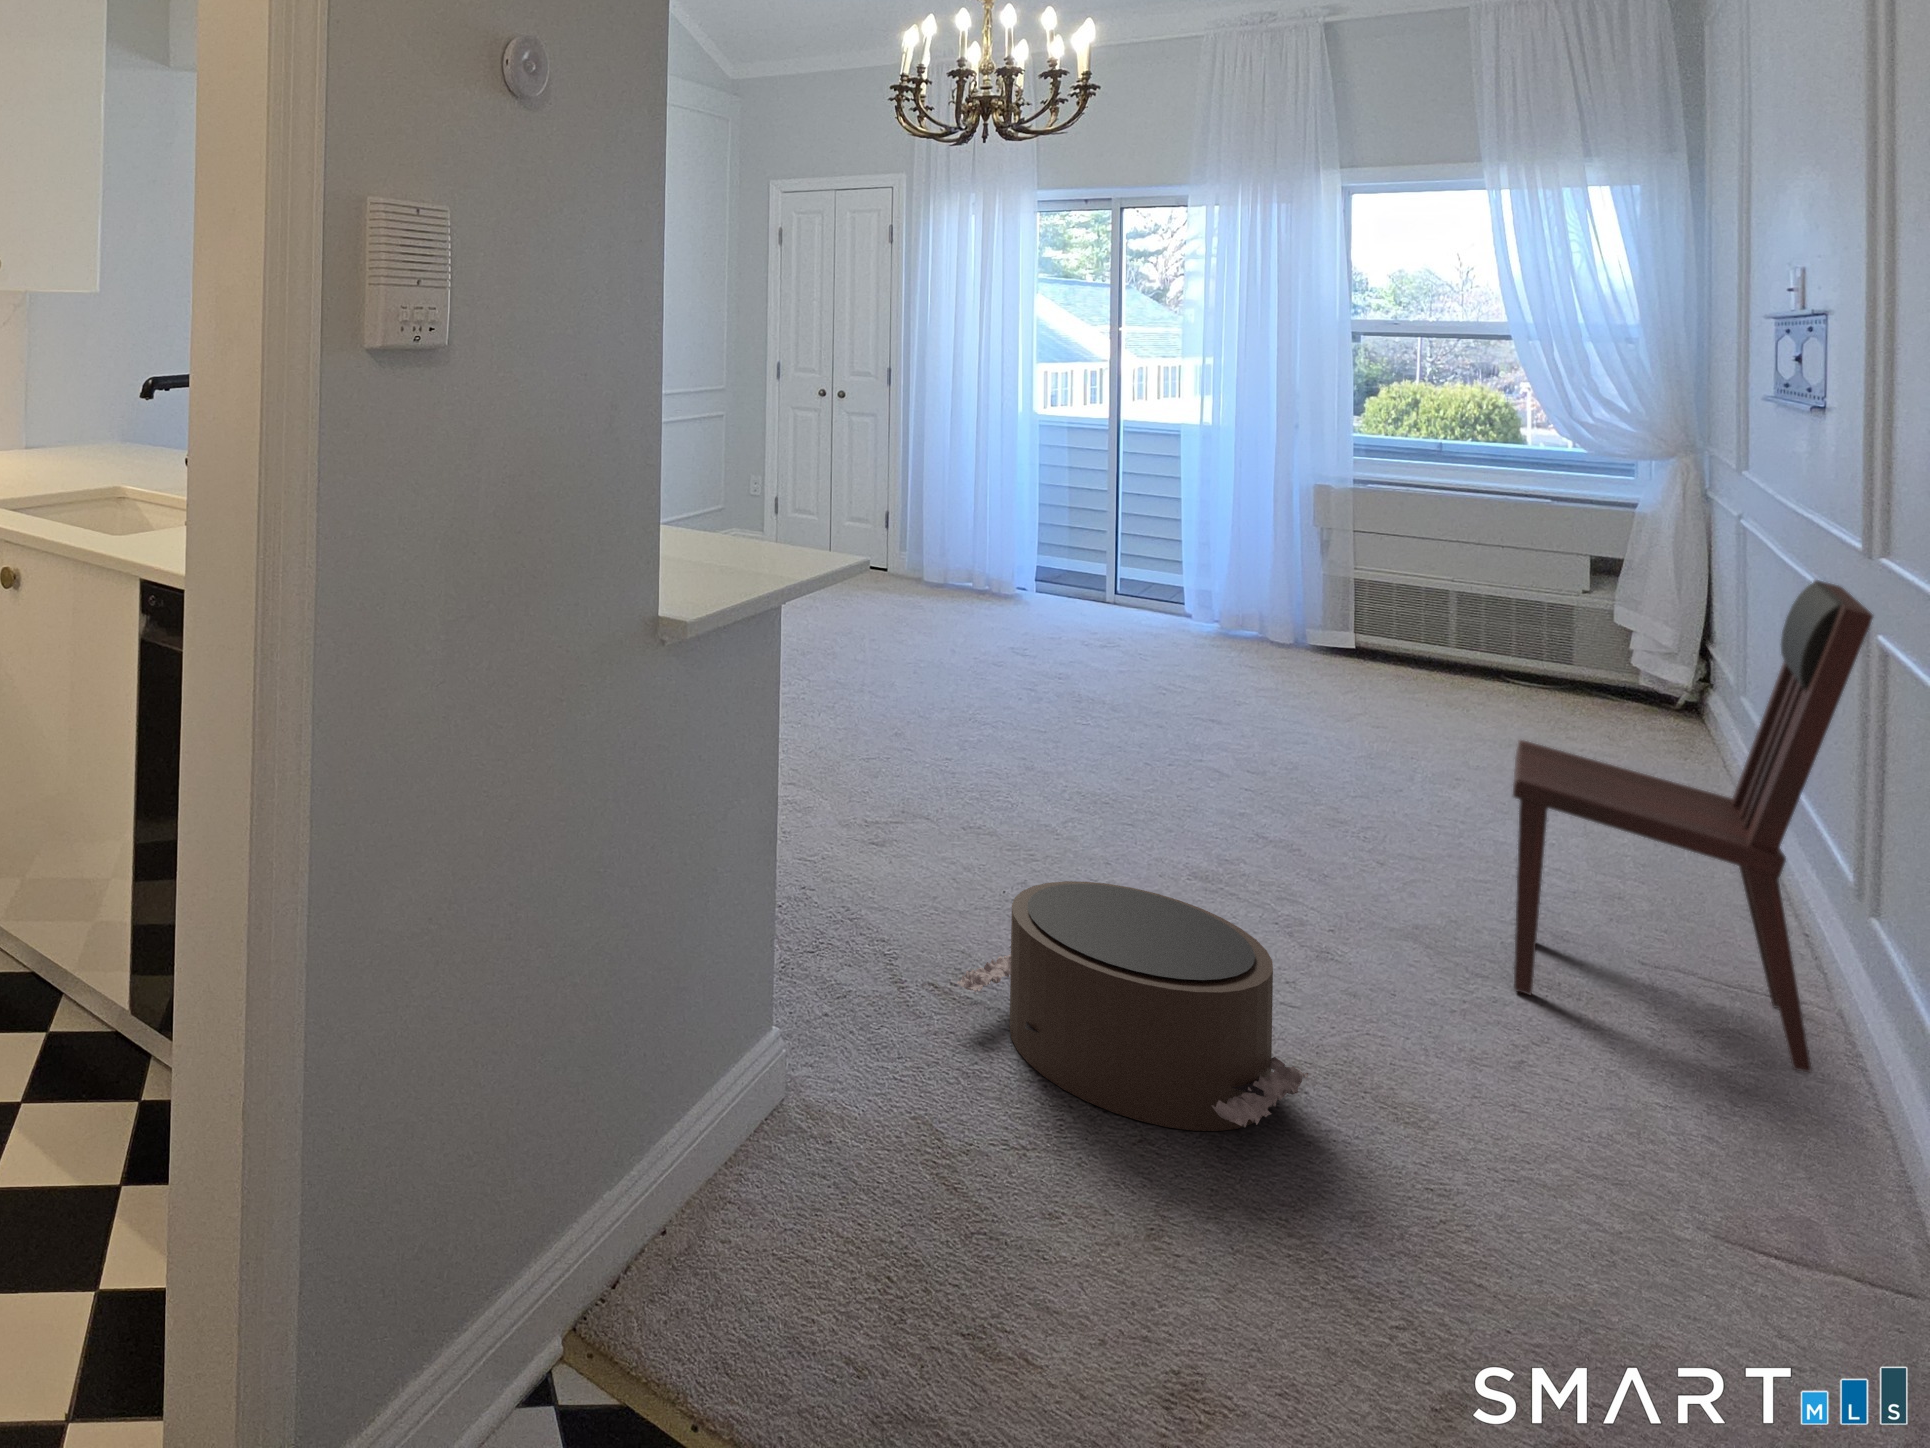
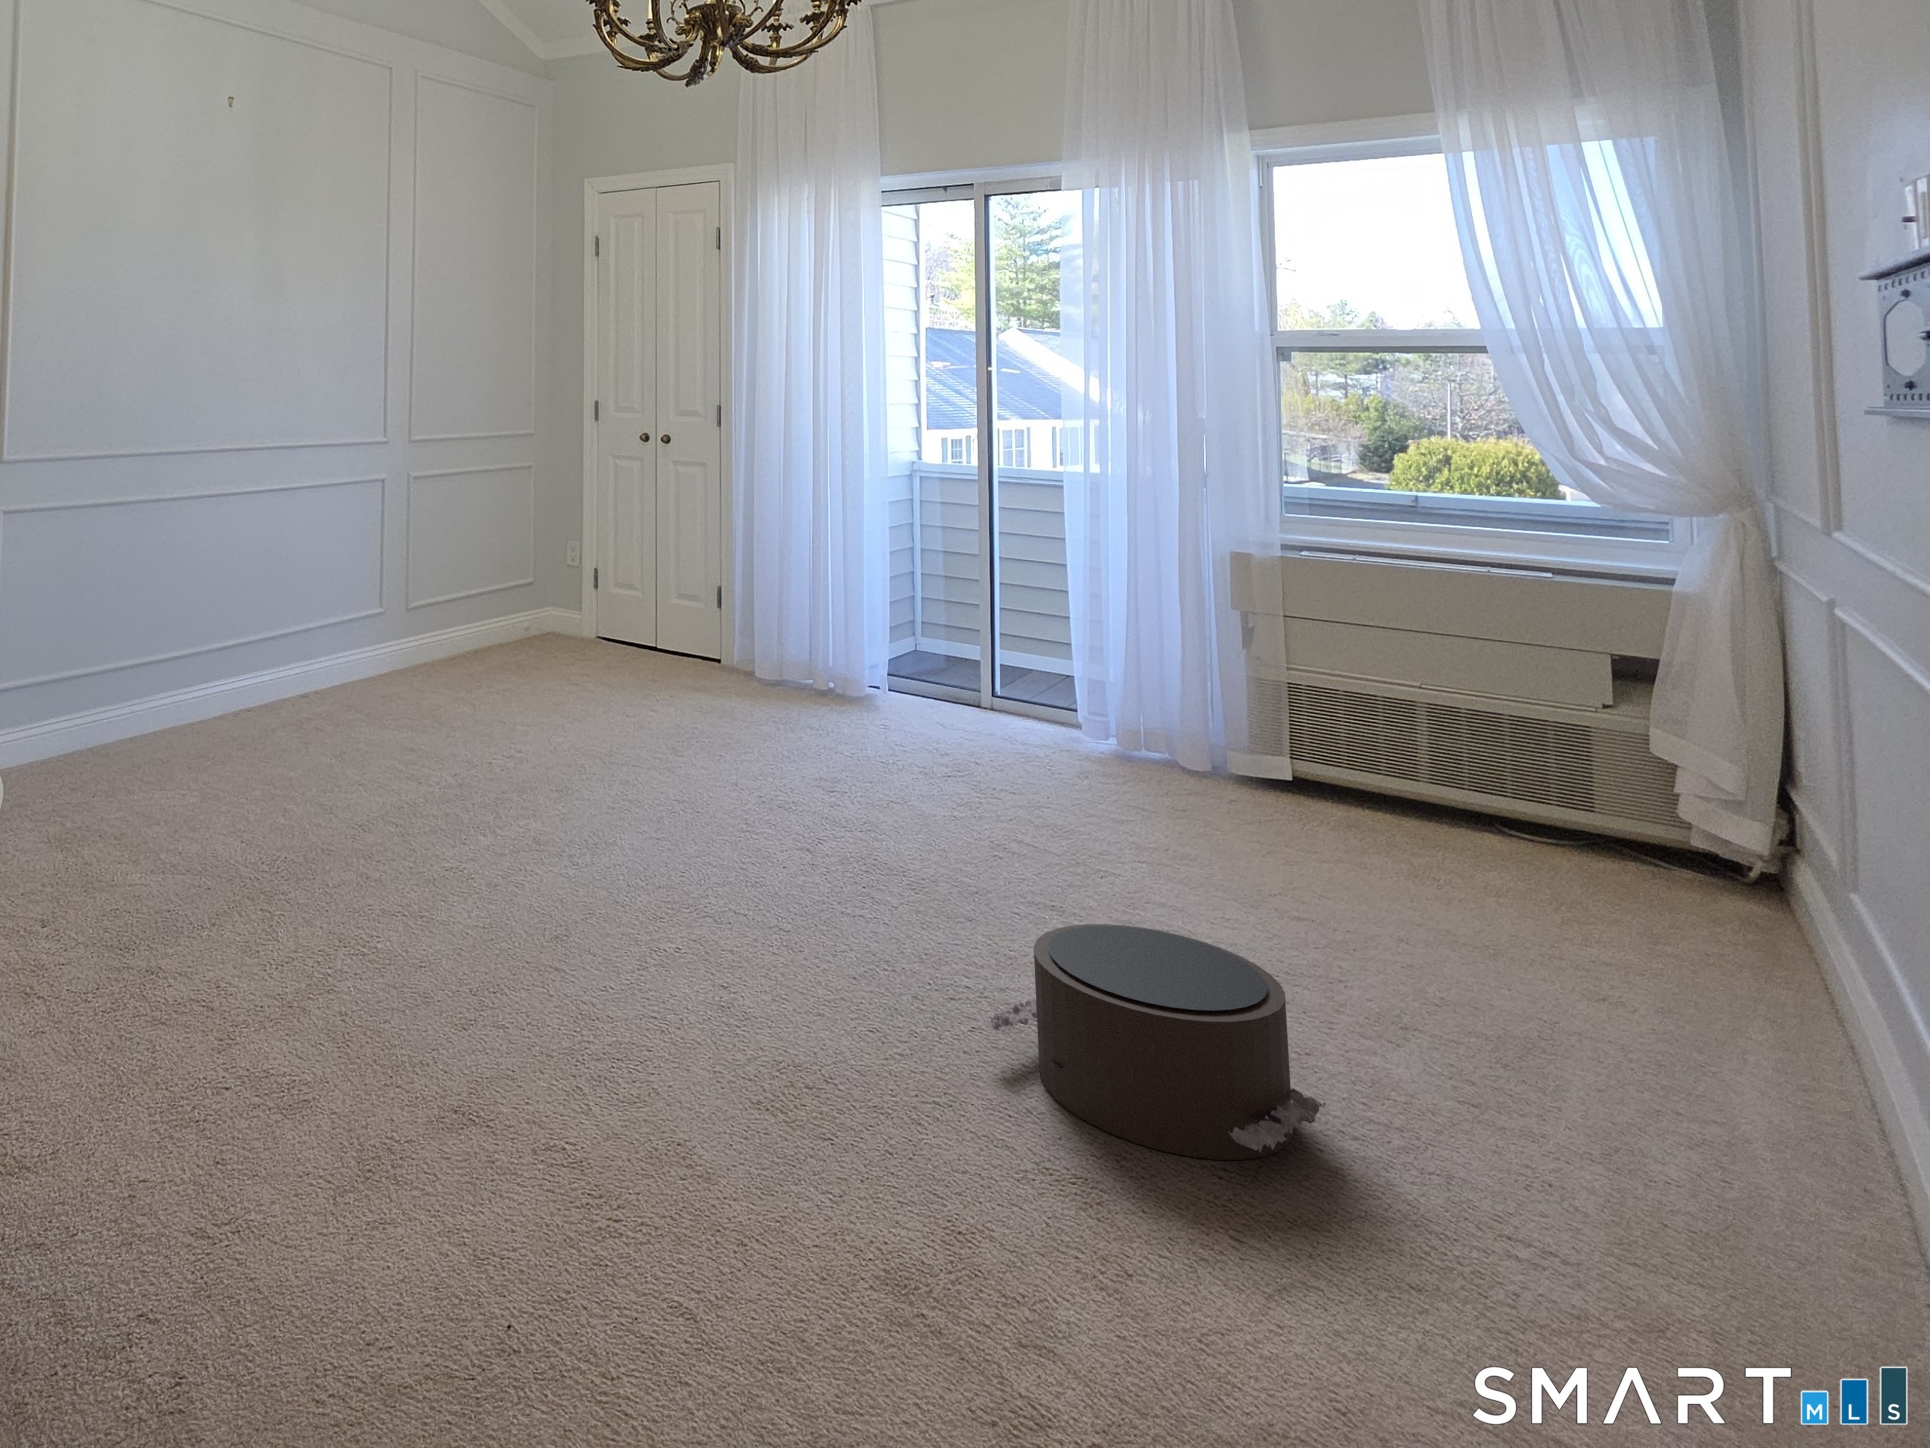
dining chair: present [1513,580,1873,1073] -> none [1525,614,1850,1104]

